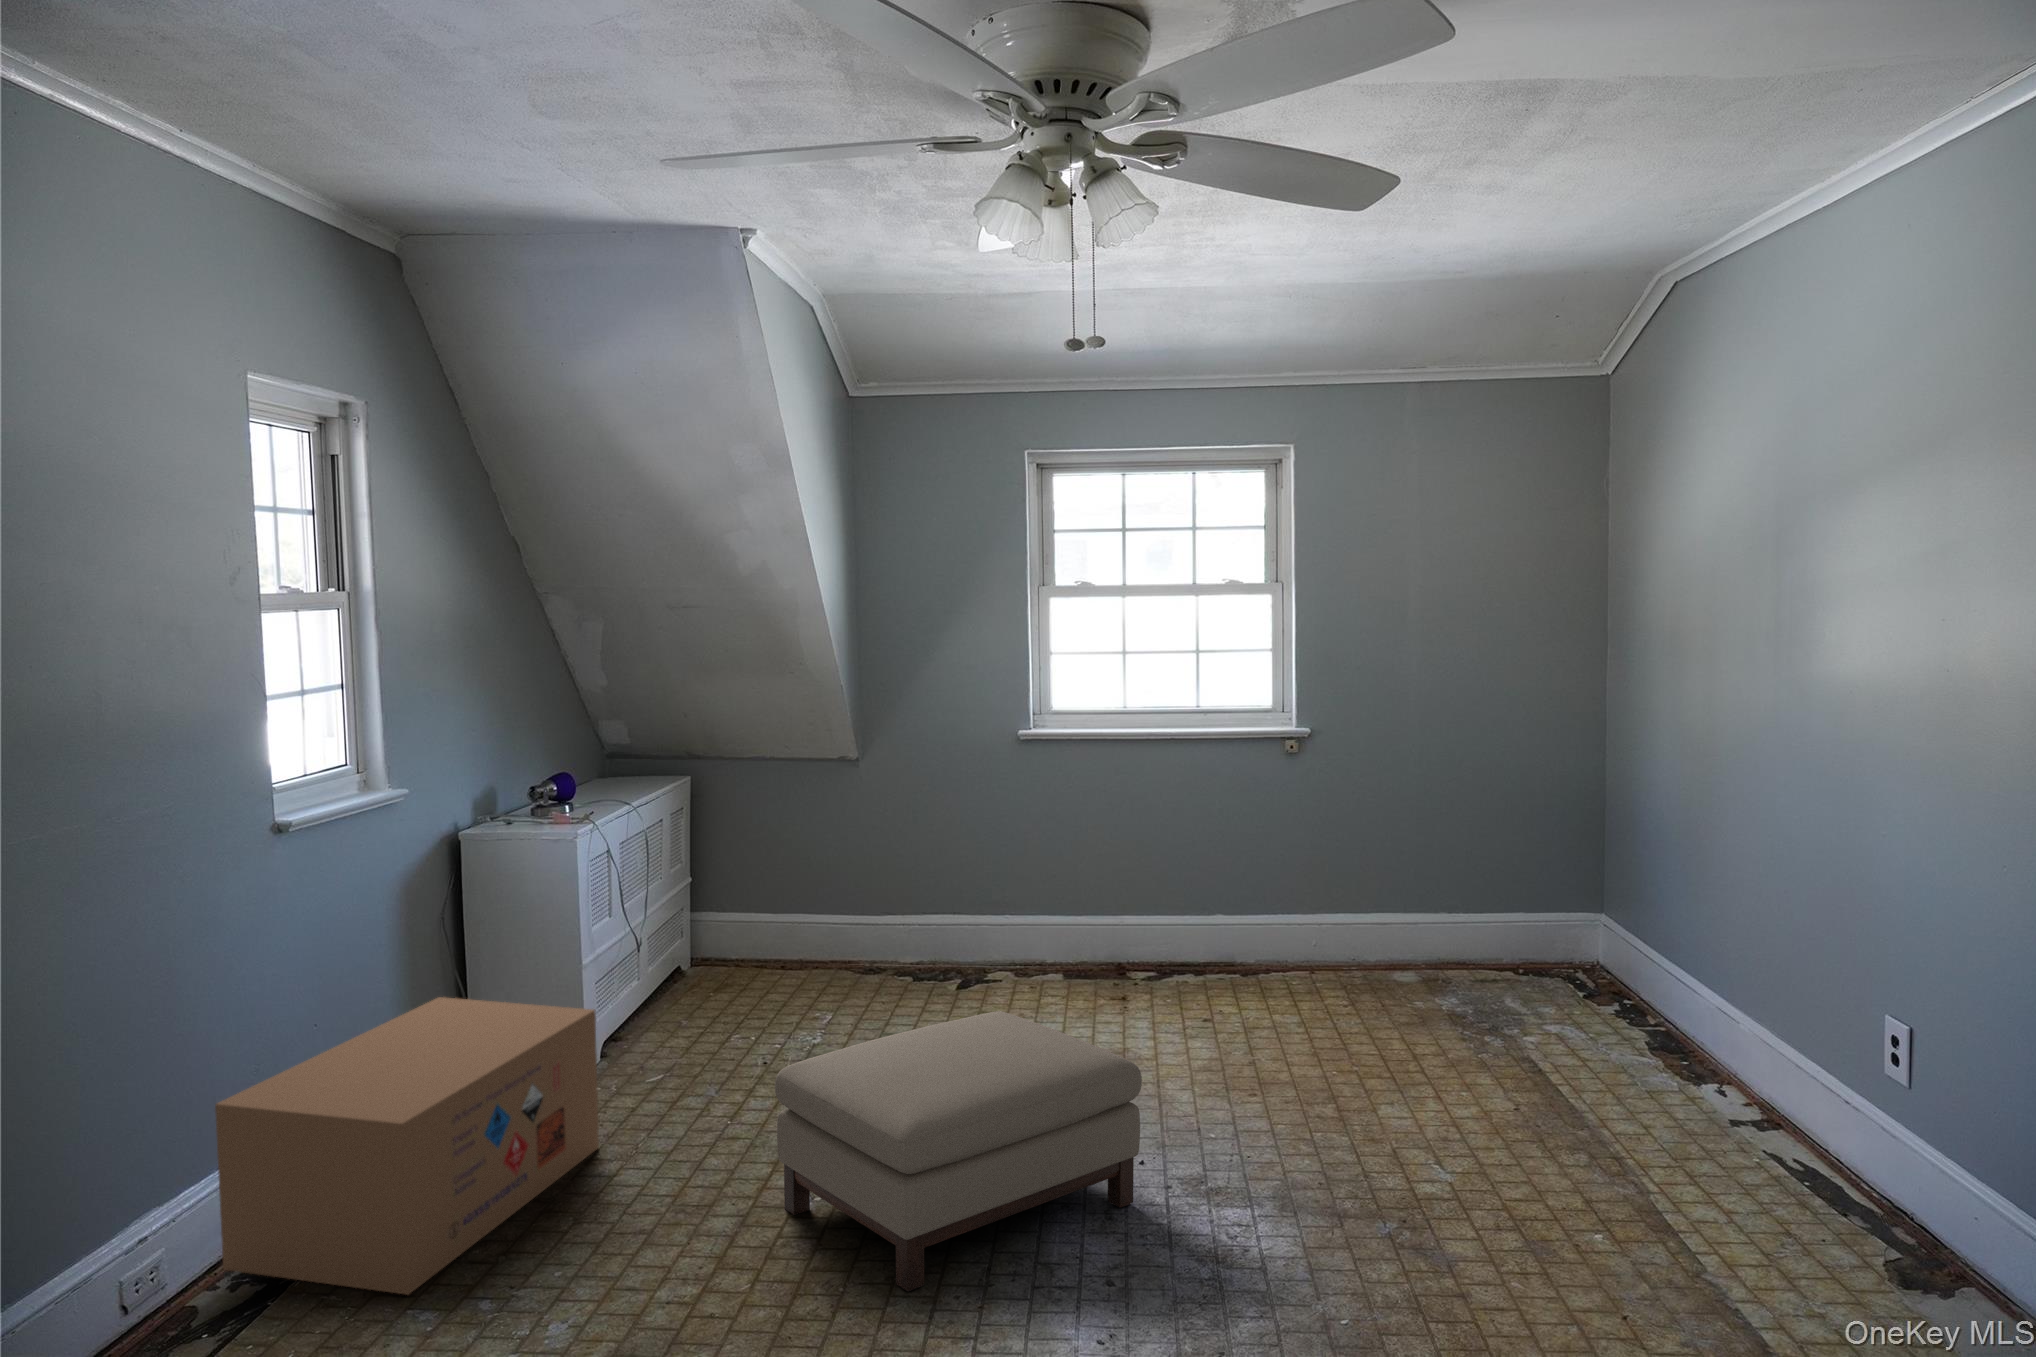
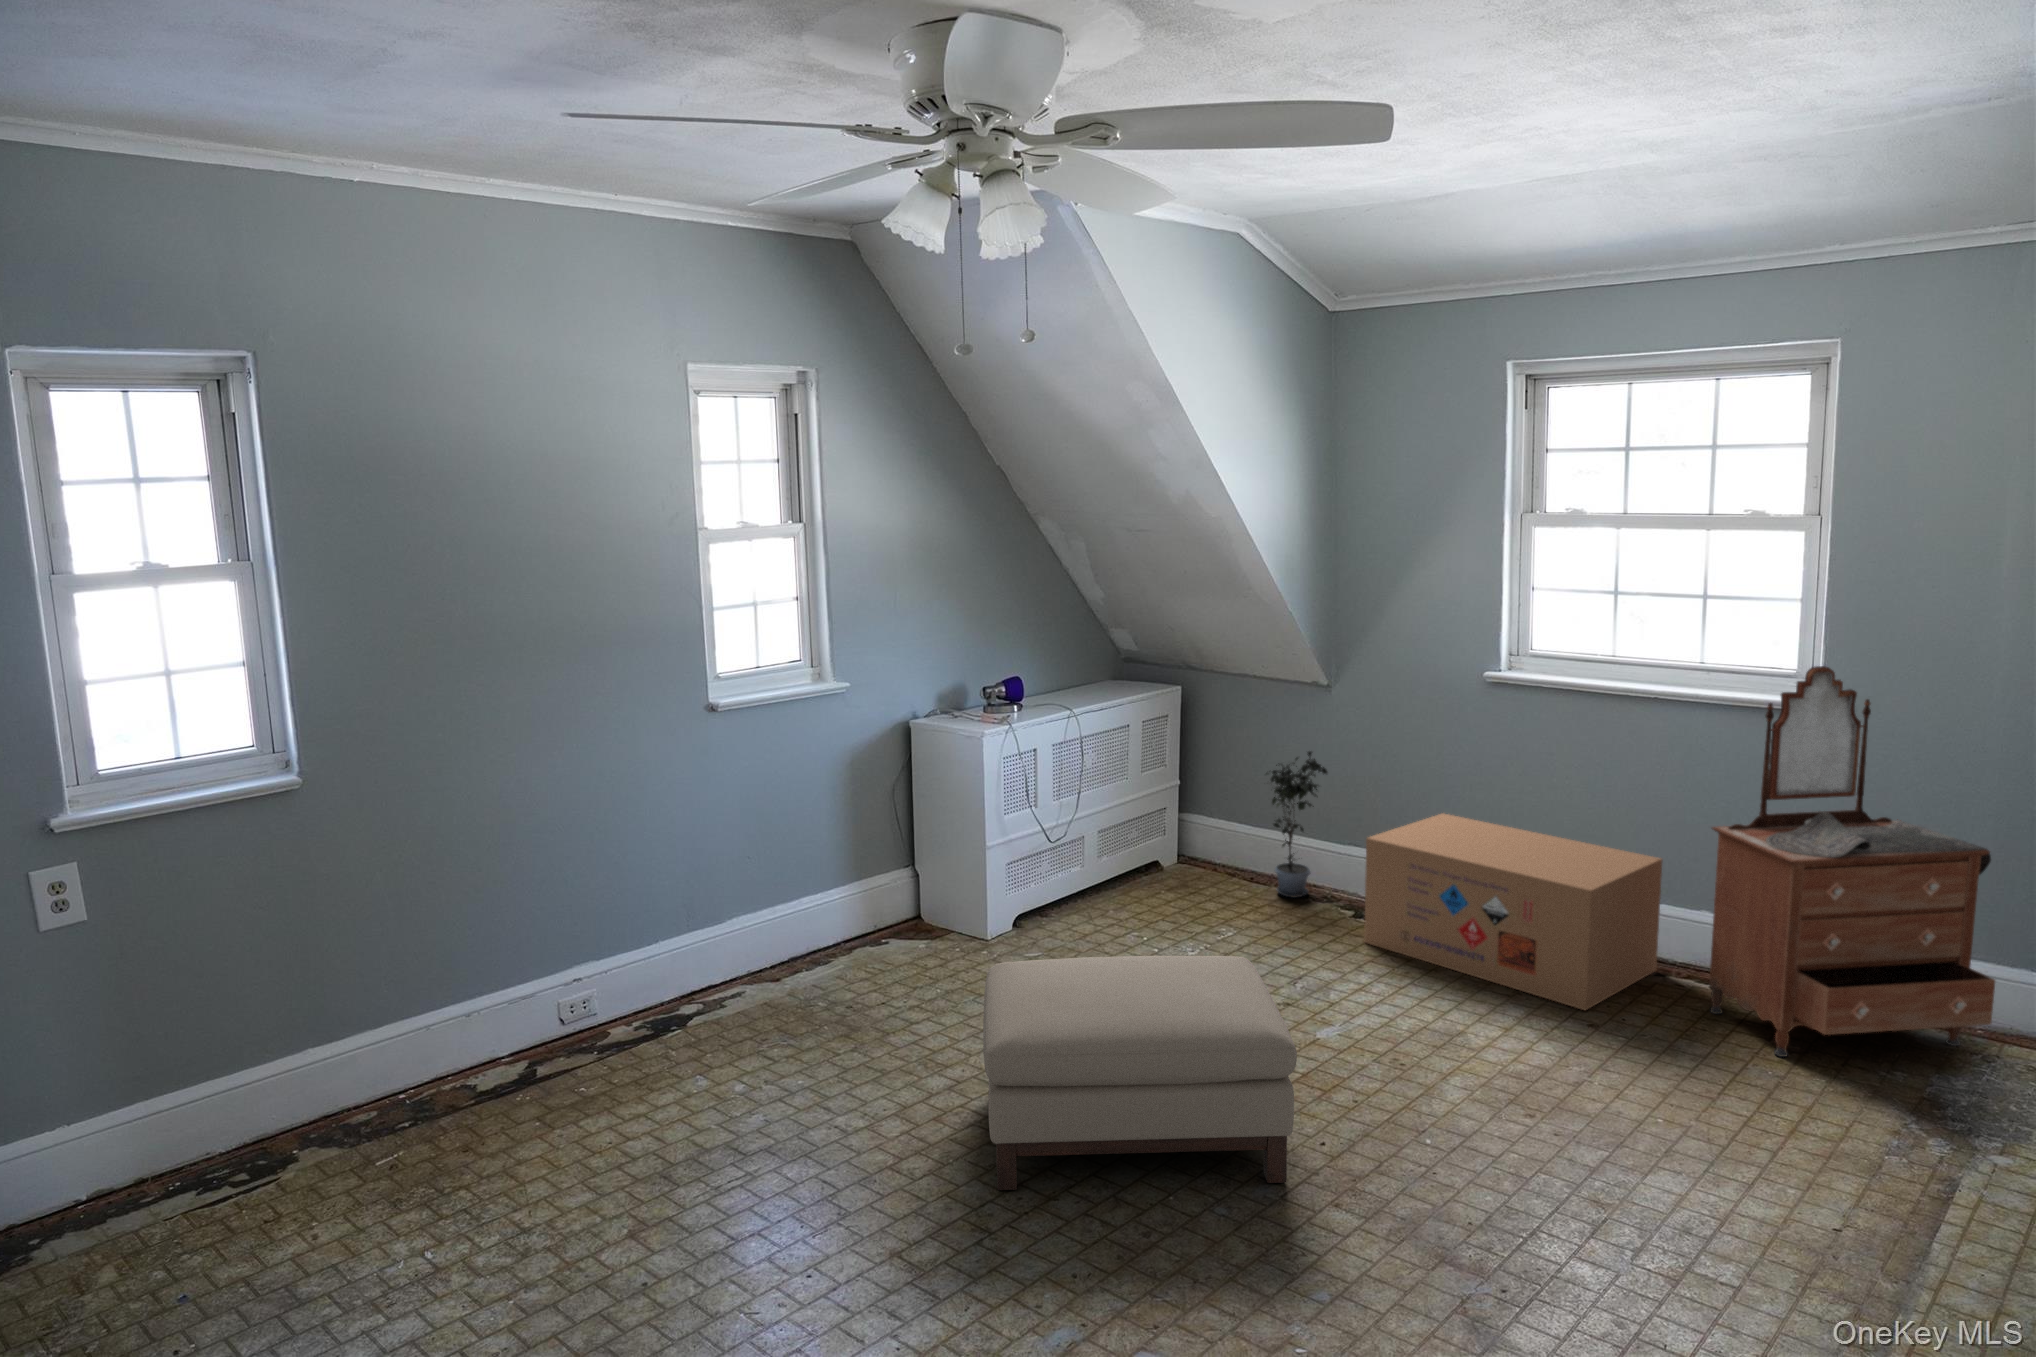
dresser: none [1254,702,1446,1019] -> present [1709,666,1995,1057]
potted plant: none [812,823,879,979] -> present [1266,751,1327,898]
cardboard box: present [215,997,599,1295] -> present [1364,814,1662,1010]

